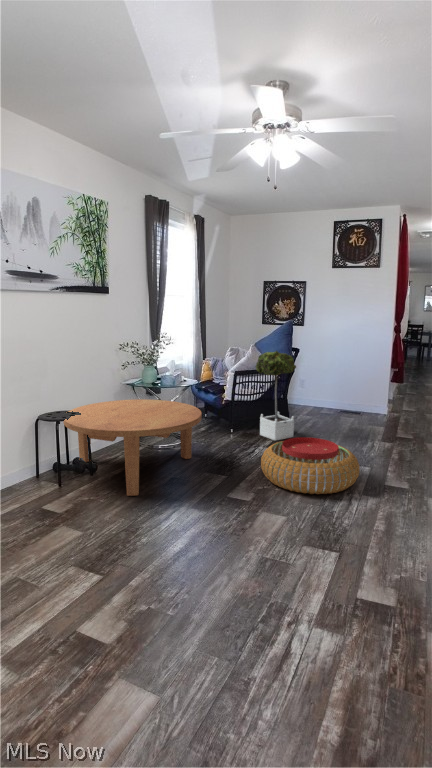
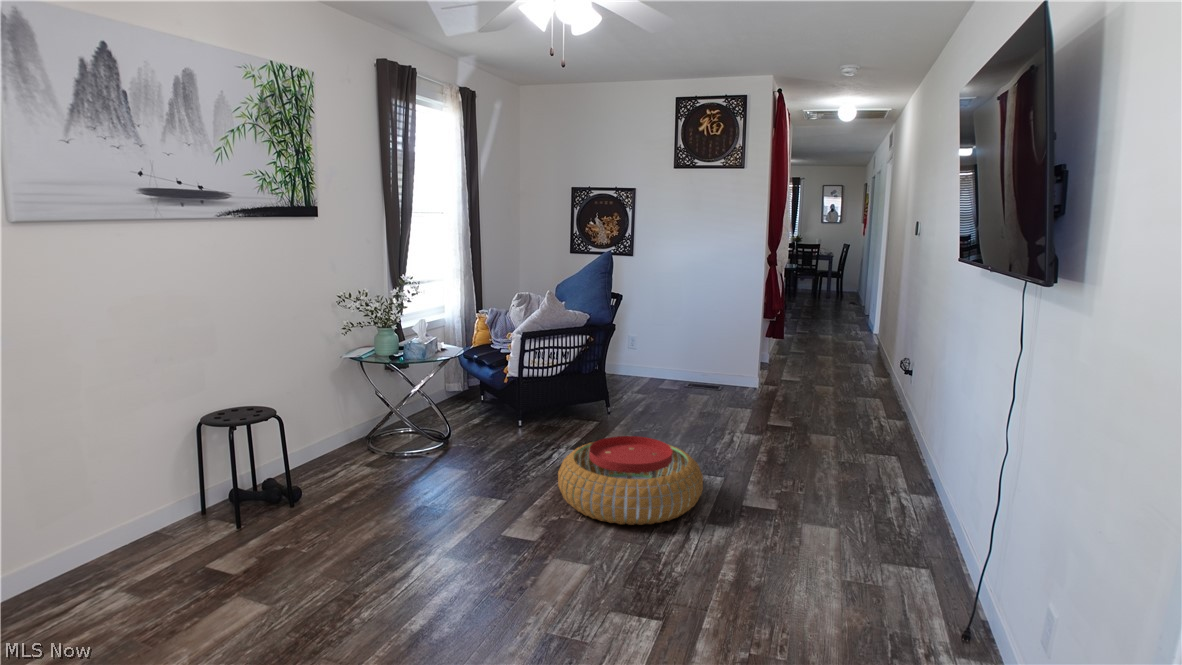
potted tree: present [256,351,296,440] -> none [555,300,616,437]
coffee table: present [64,400,202,496] -> none [241,382,466,541]

